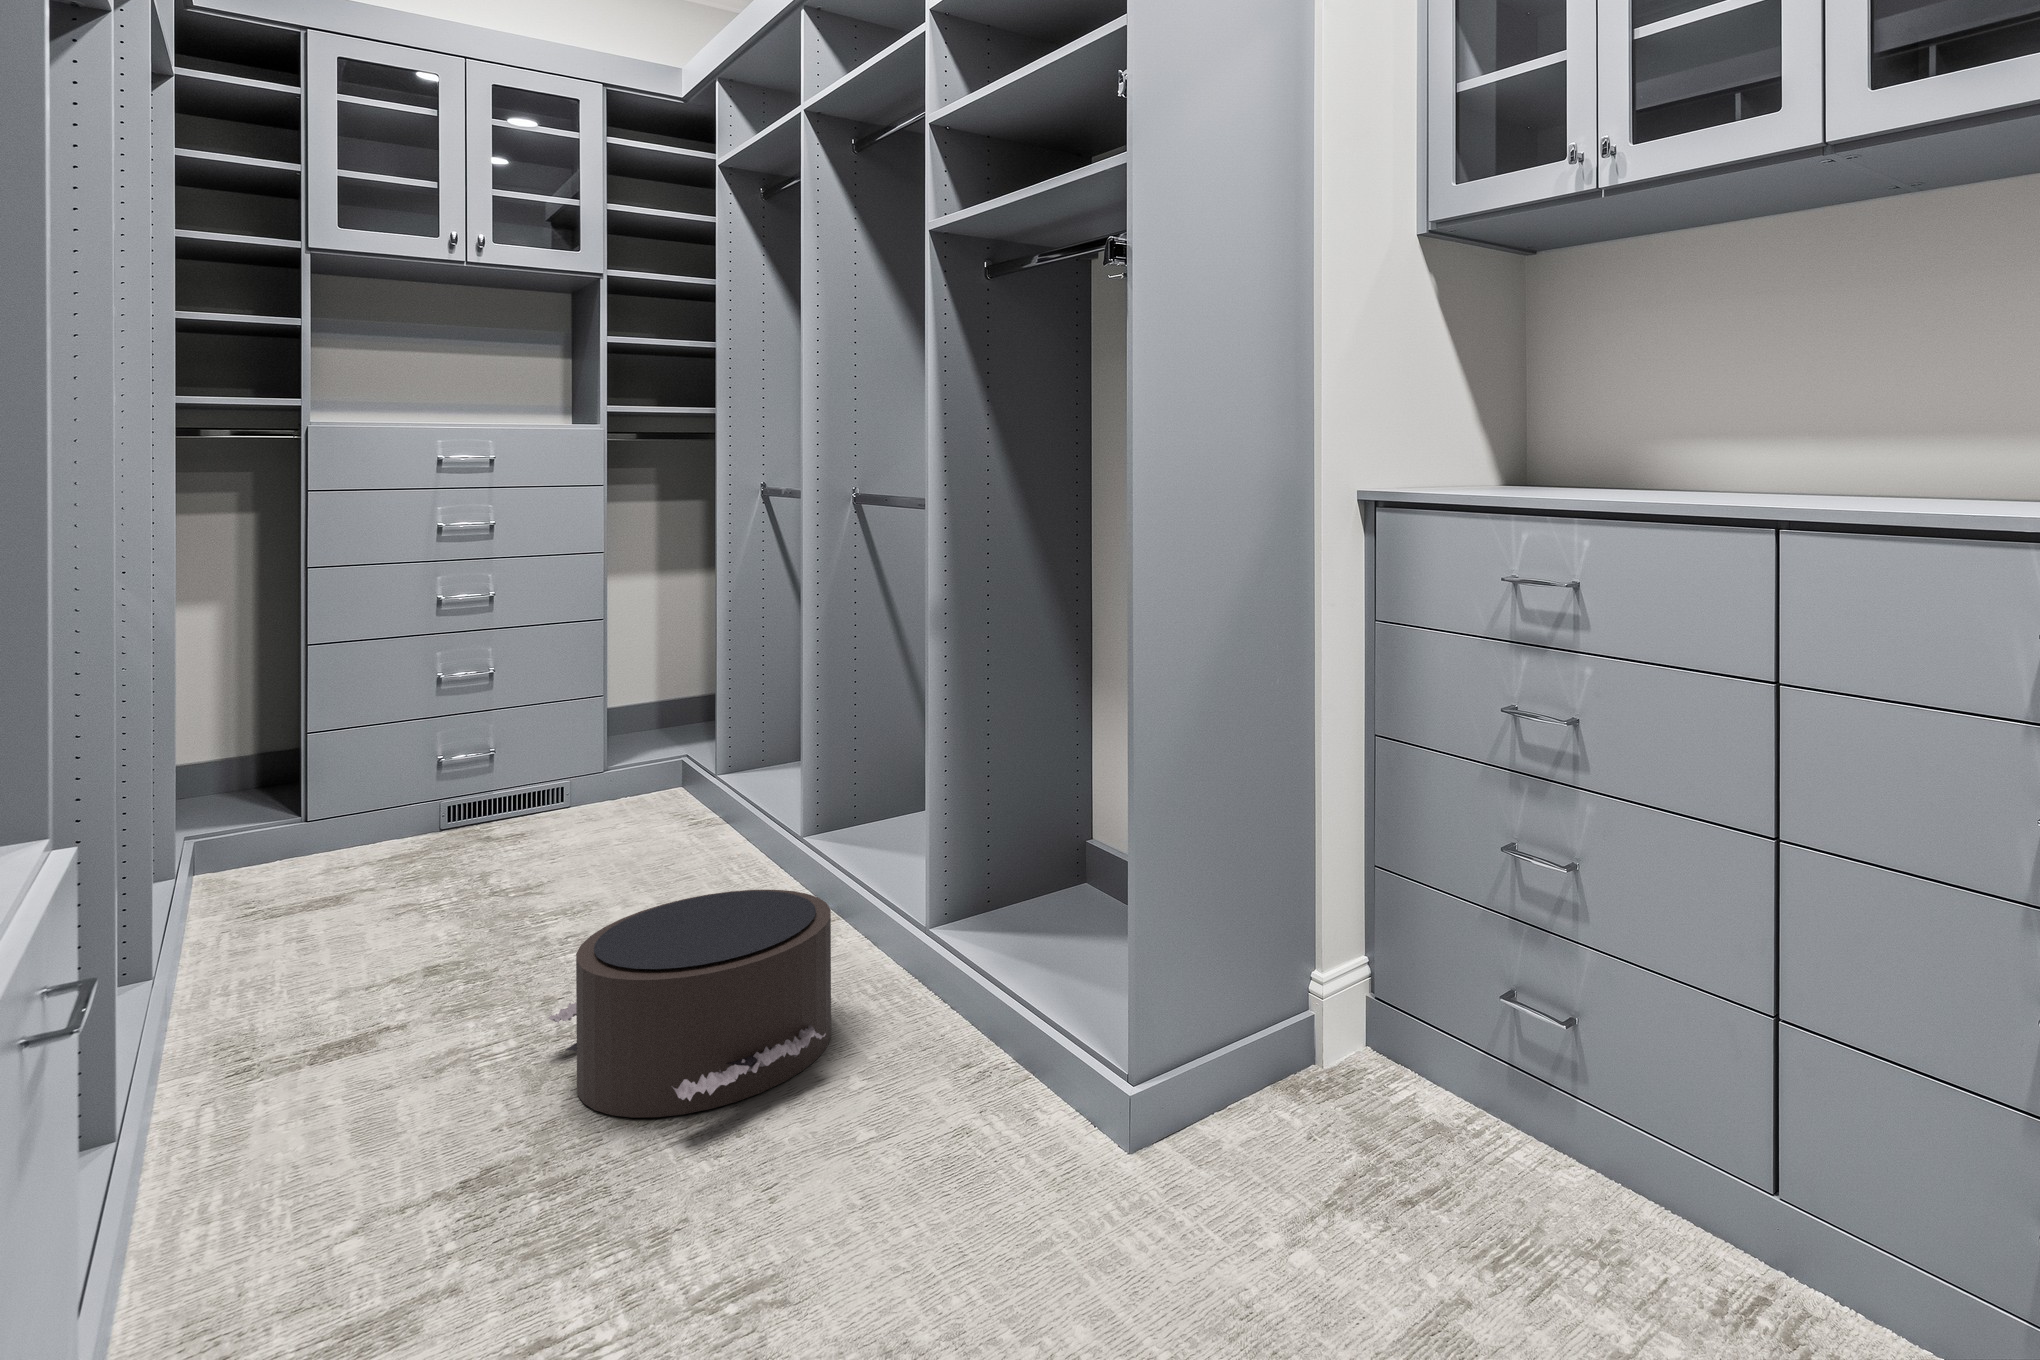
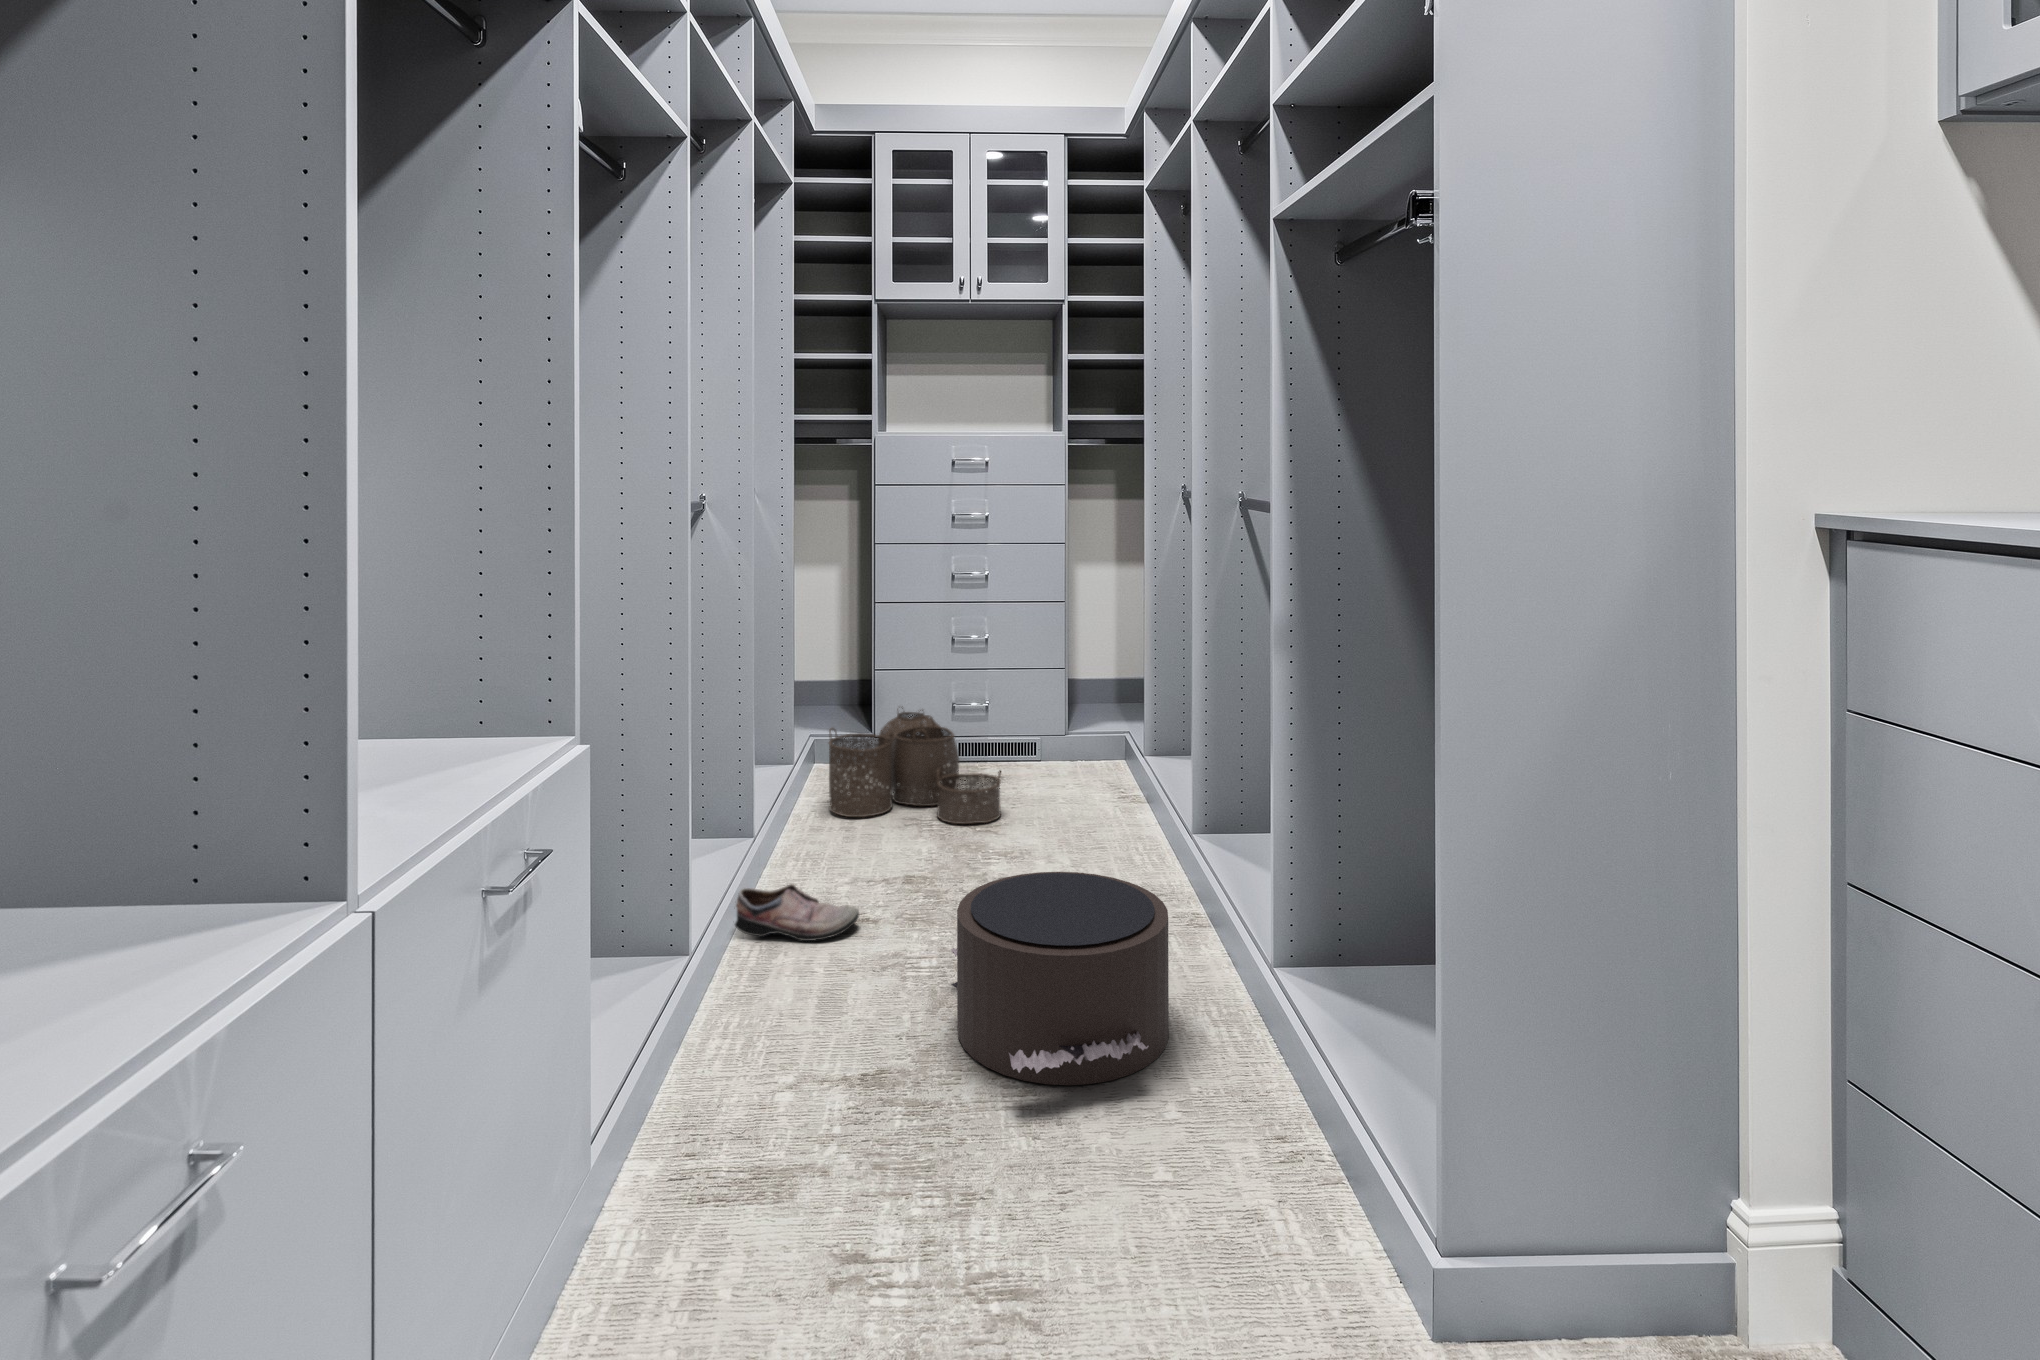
woven basket: none [260,772,544,925] -> present [829,708,1001,824]
shoe: none [163,1010,383,1094] -> present [735,884,859,941]

